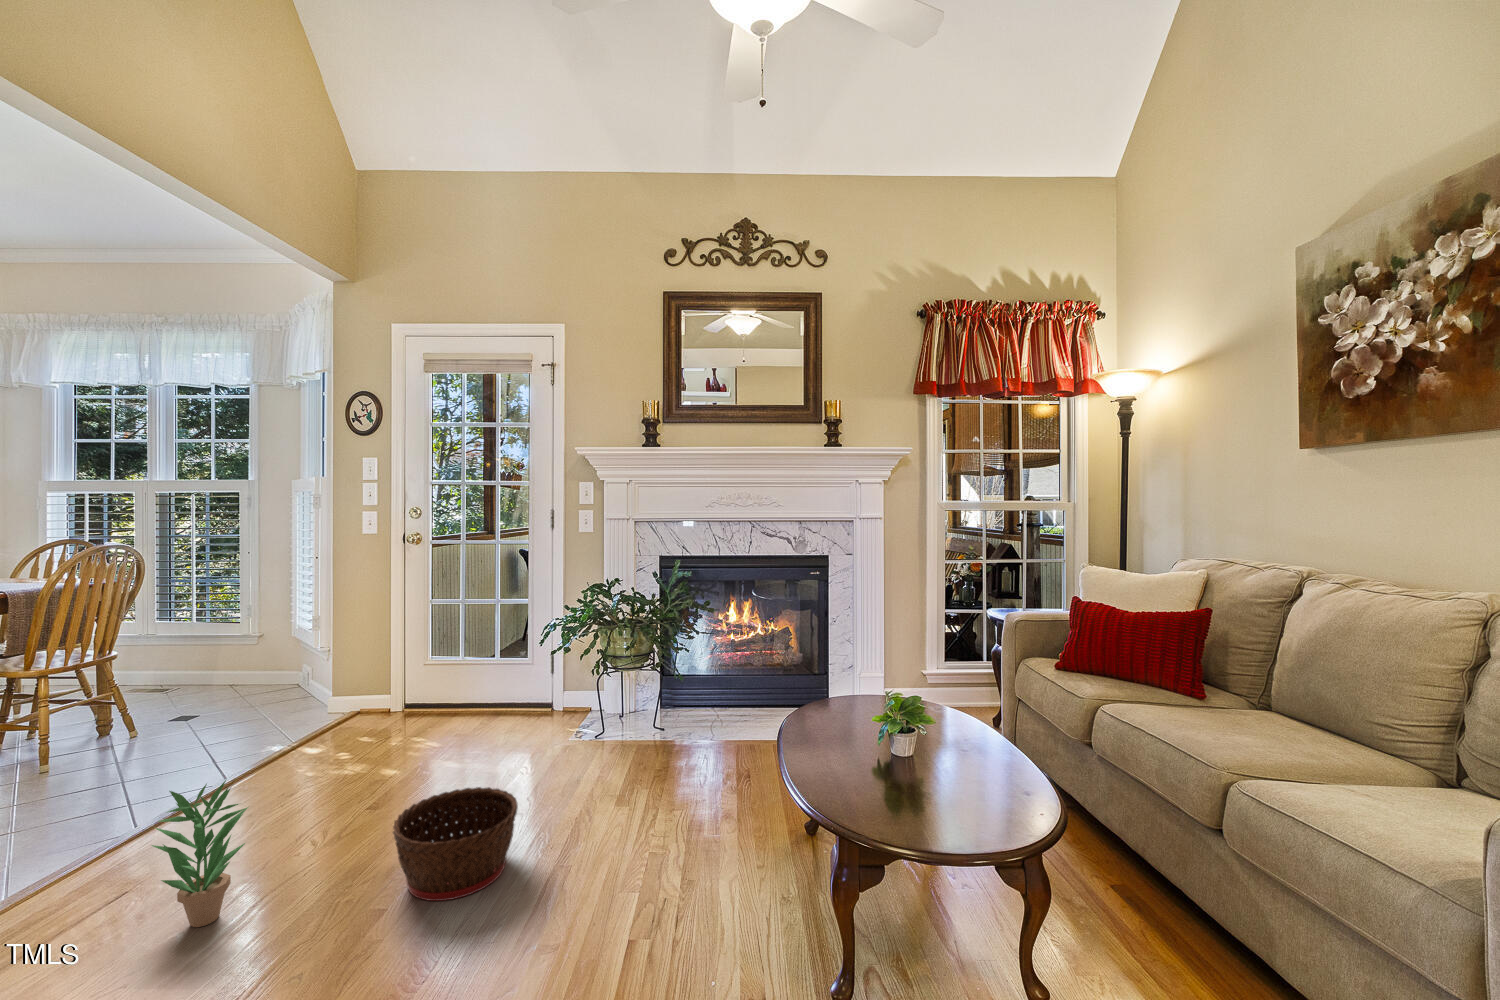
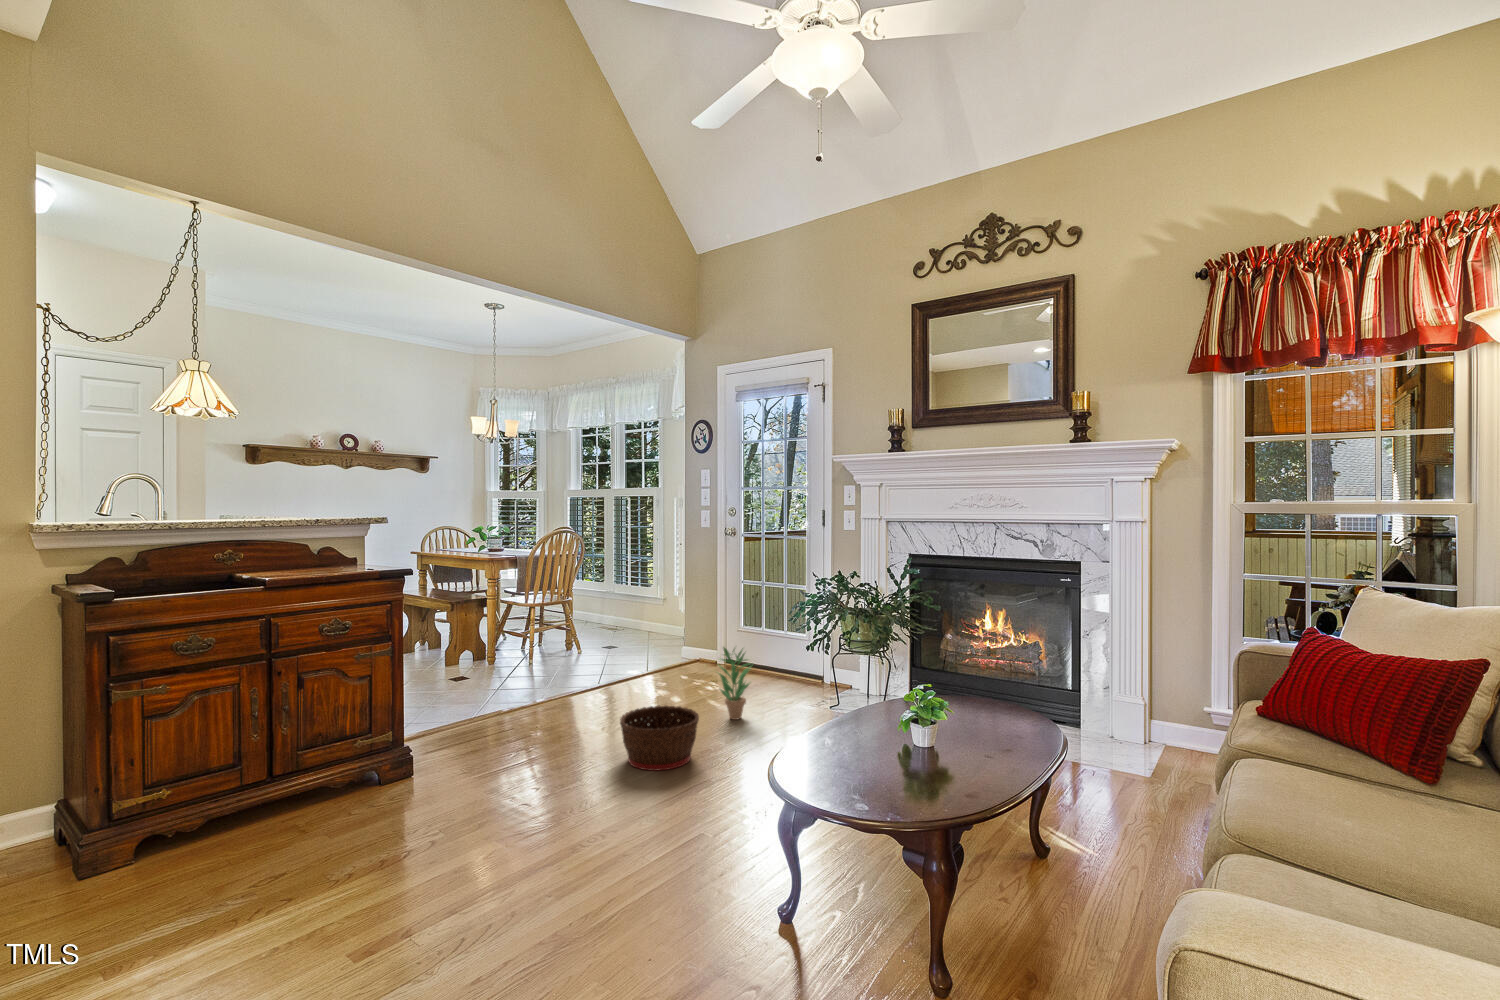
potted plant: present [152,780,248,928] -> present [719,647,750,720]

